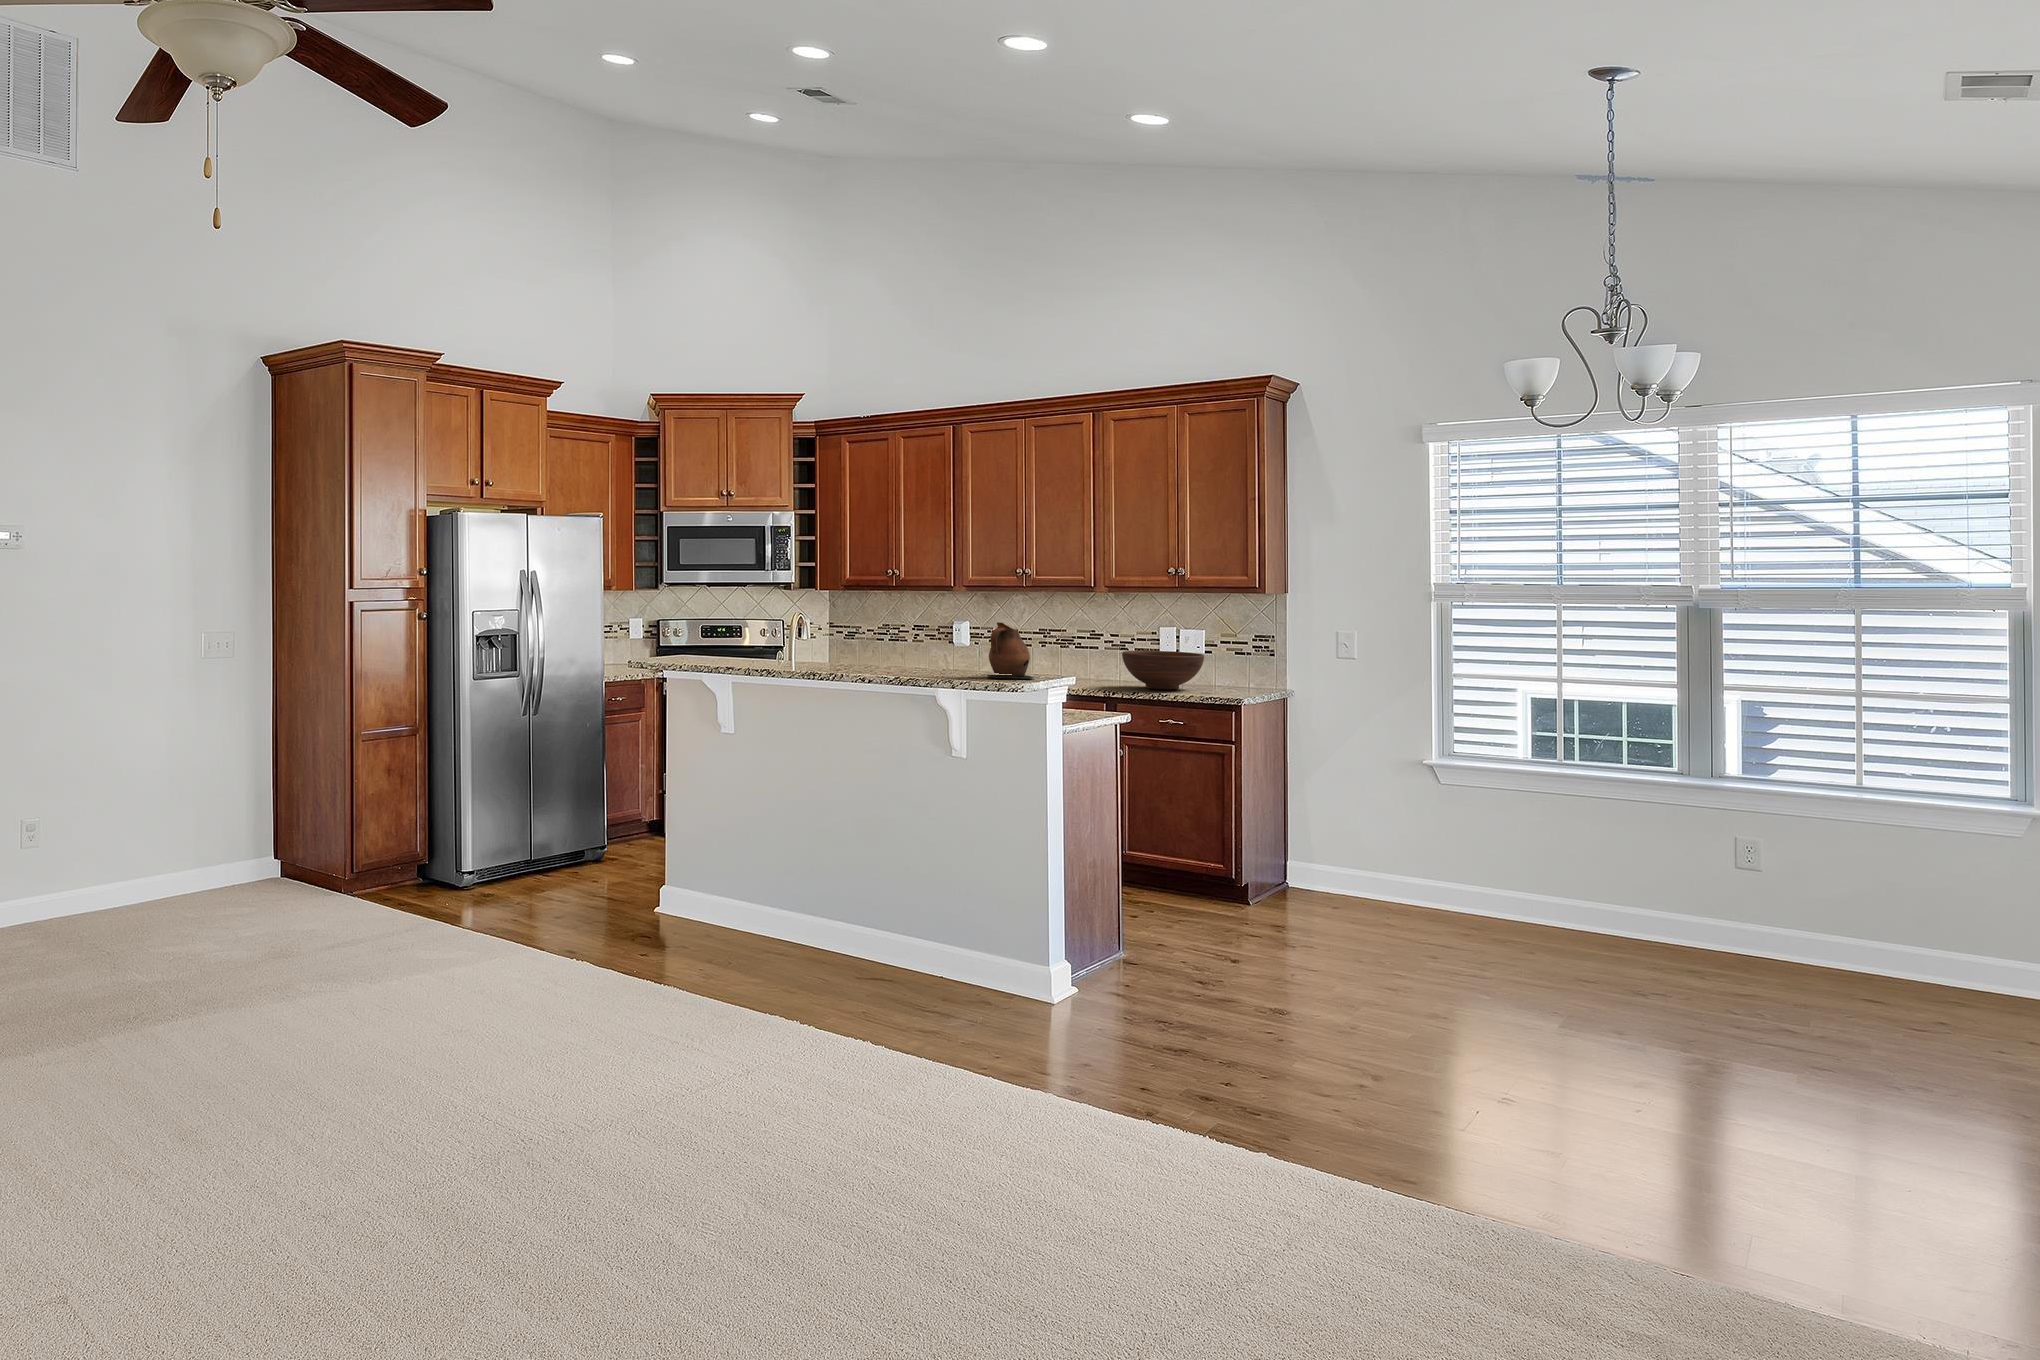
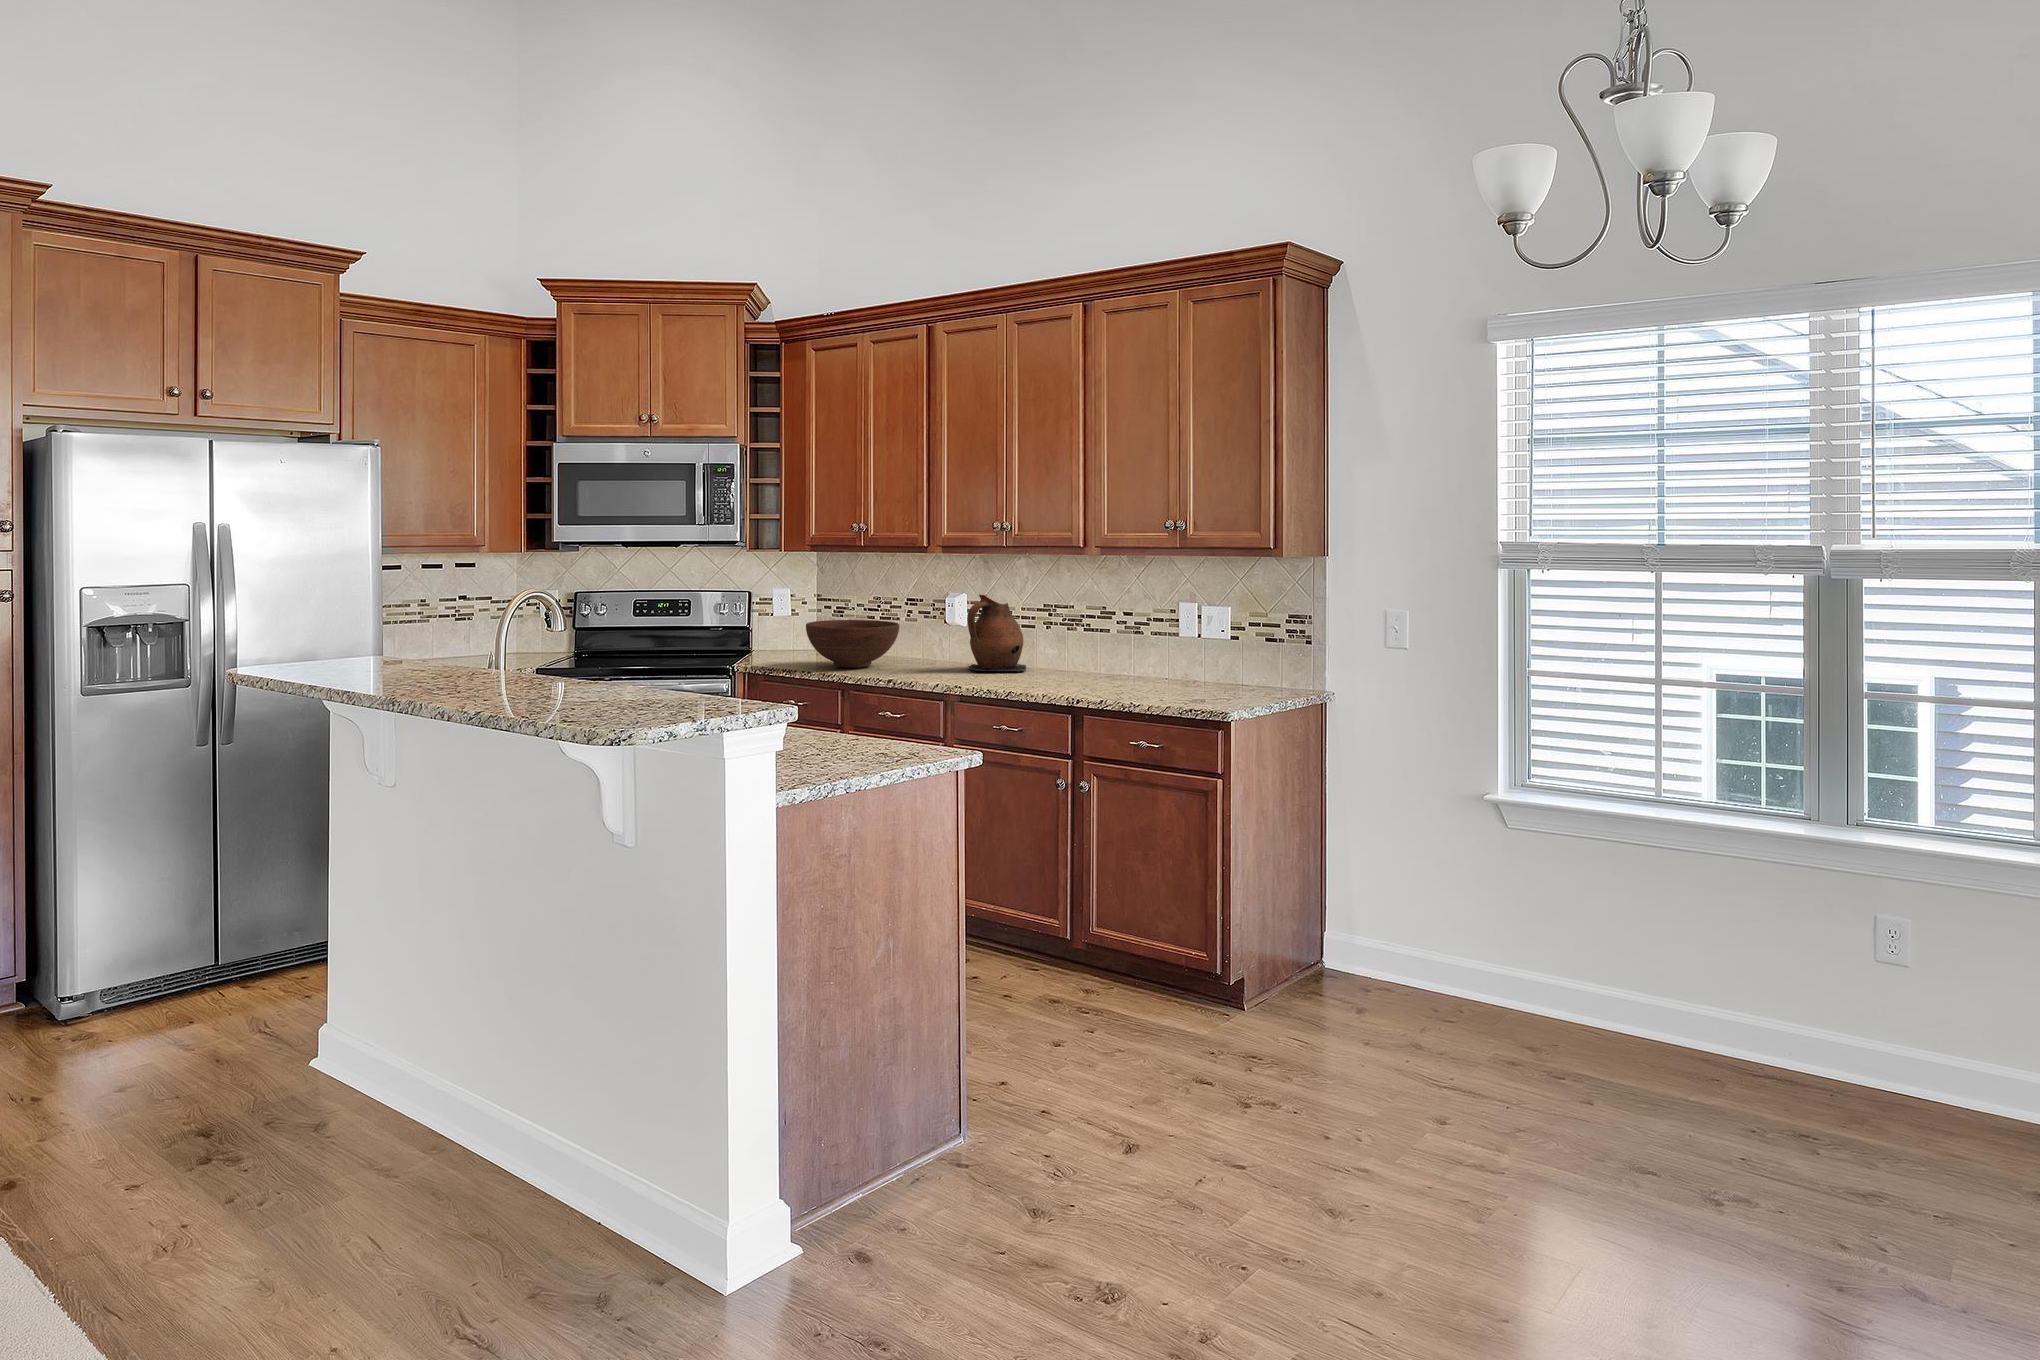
fruit bowl: present [1122,651,1204,690] -> present [806,620,899,668]

